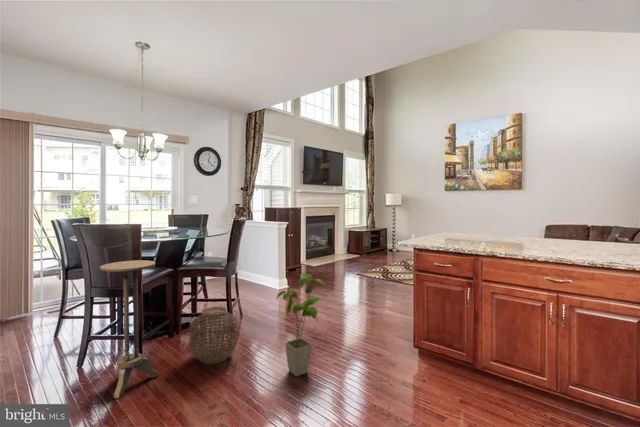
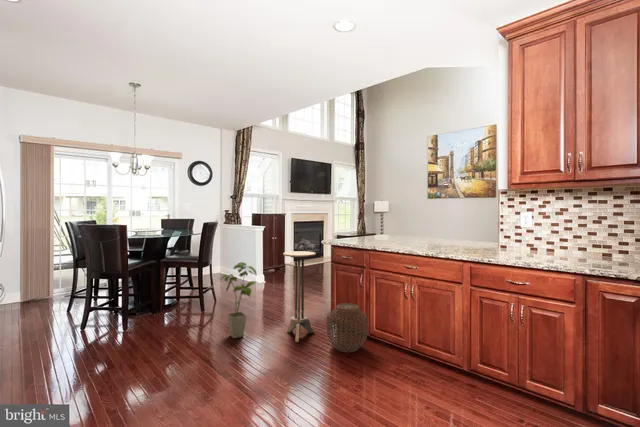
side table: present [100,260,159,398] -> present [283,251,316,342]
woven basket: present [189,307,238,364] -> present [327,303,368,352]

